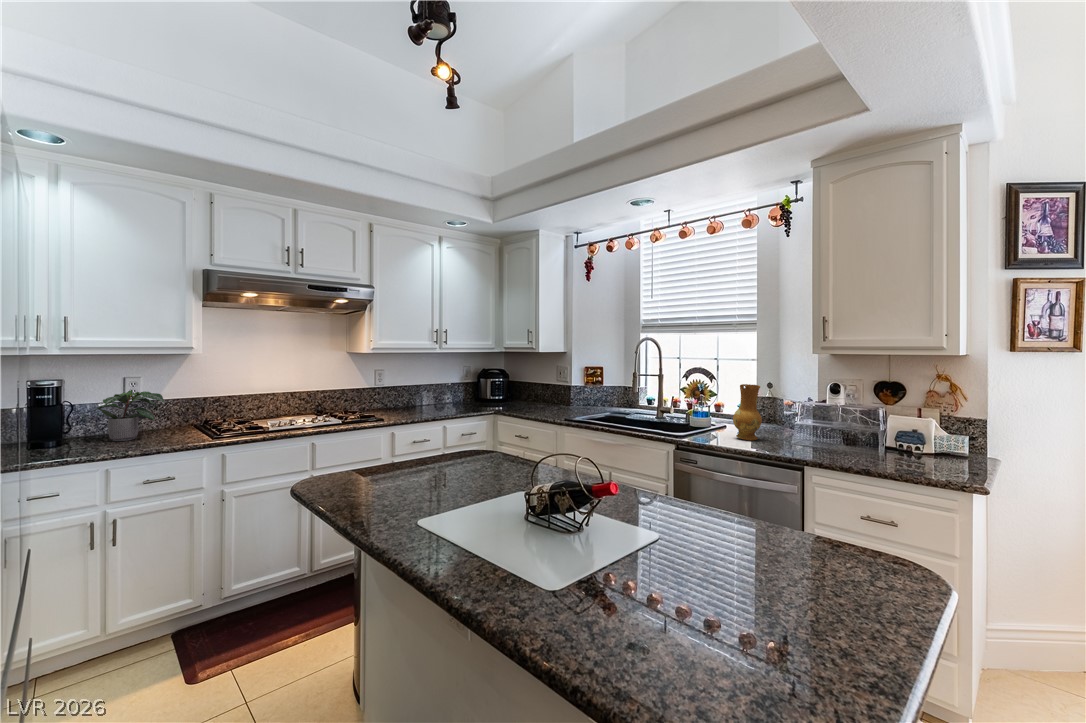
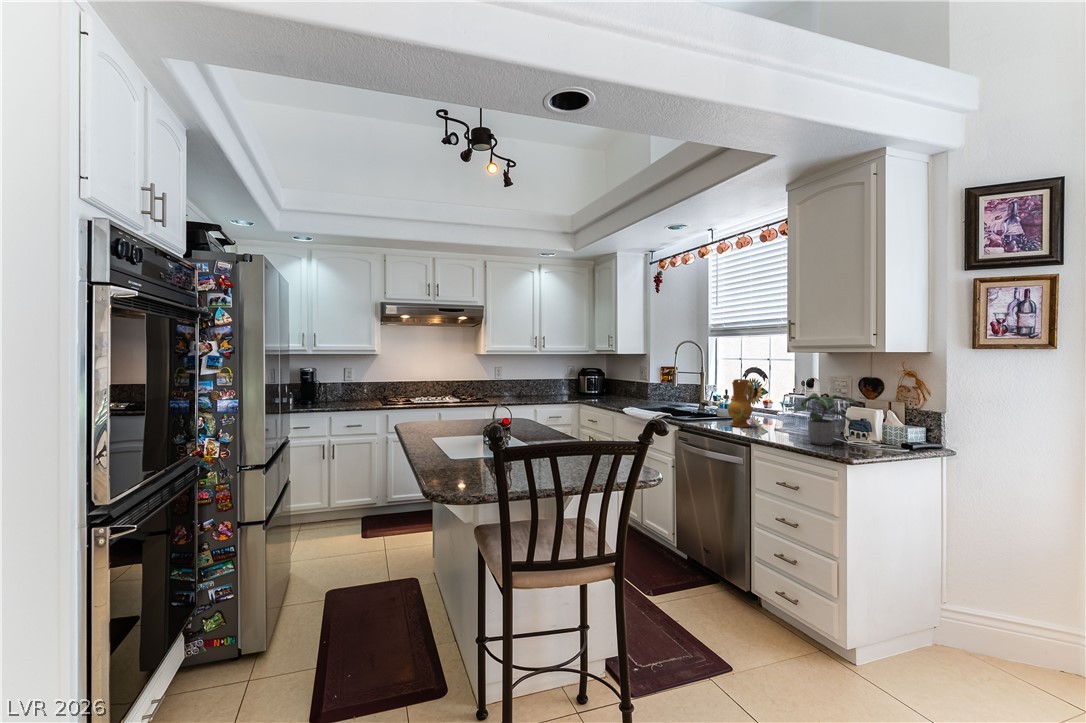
potted plant: present [94,390,164,441] -> present [793,393,859,445]

